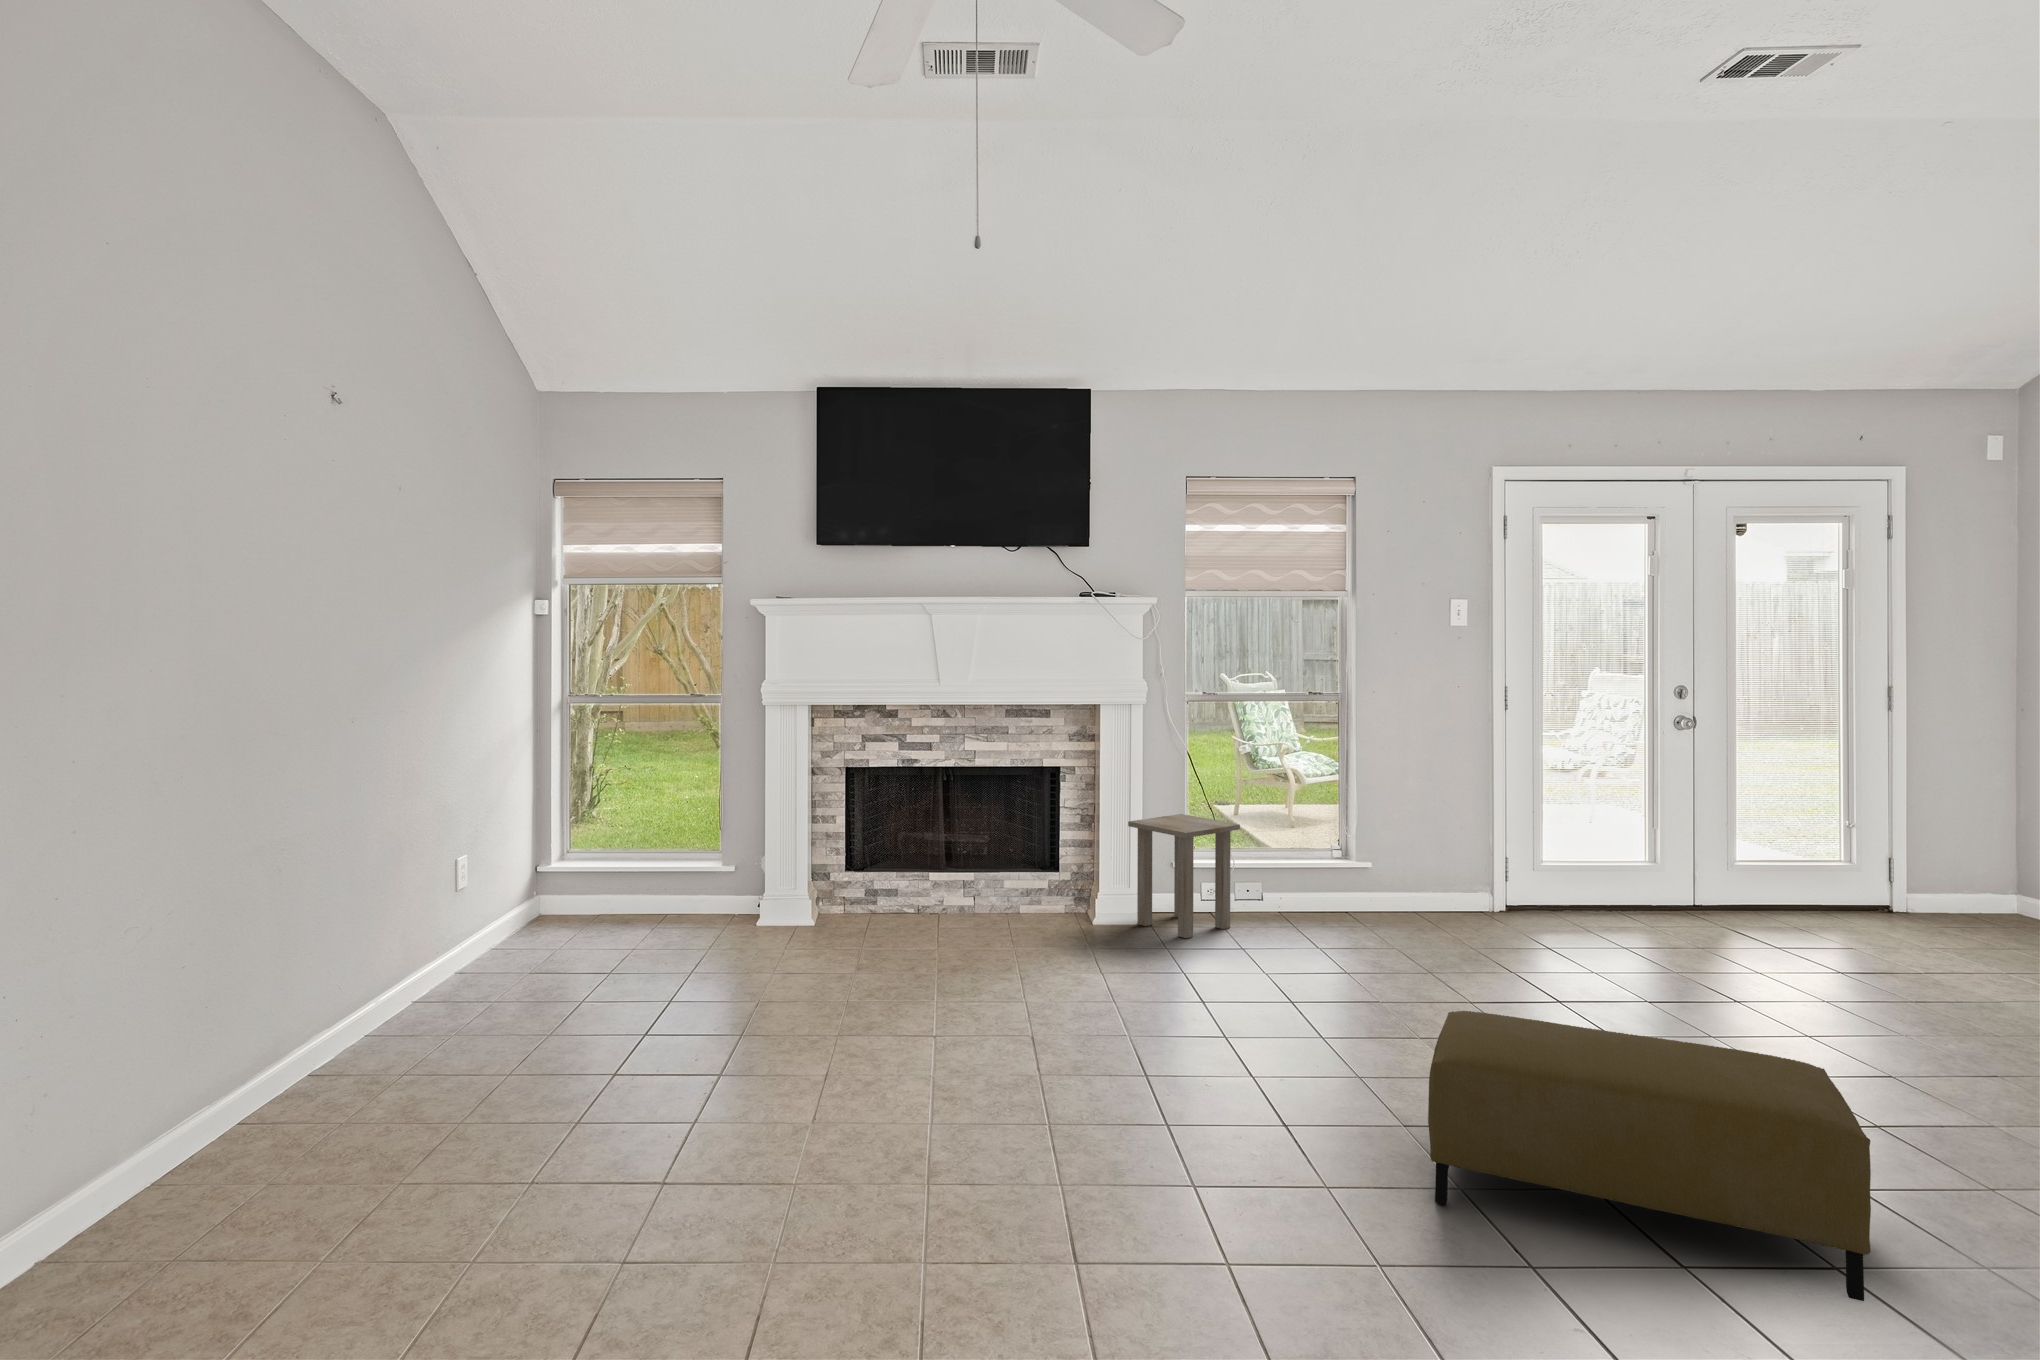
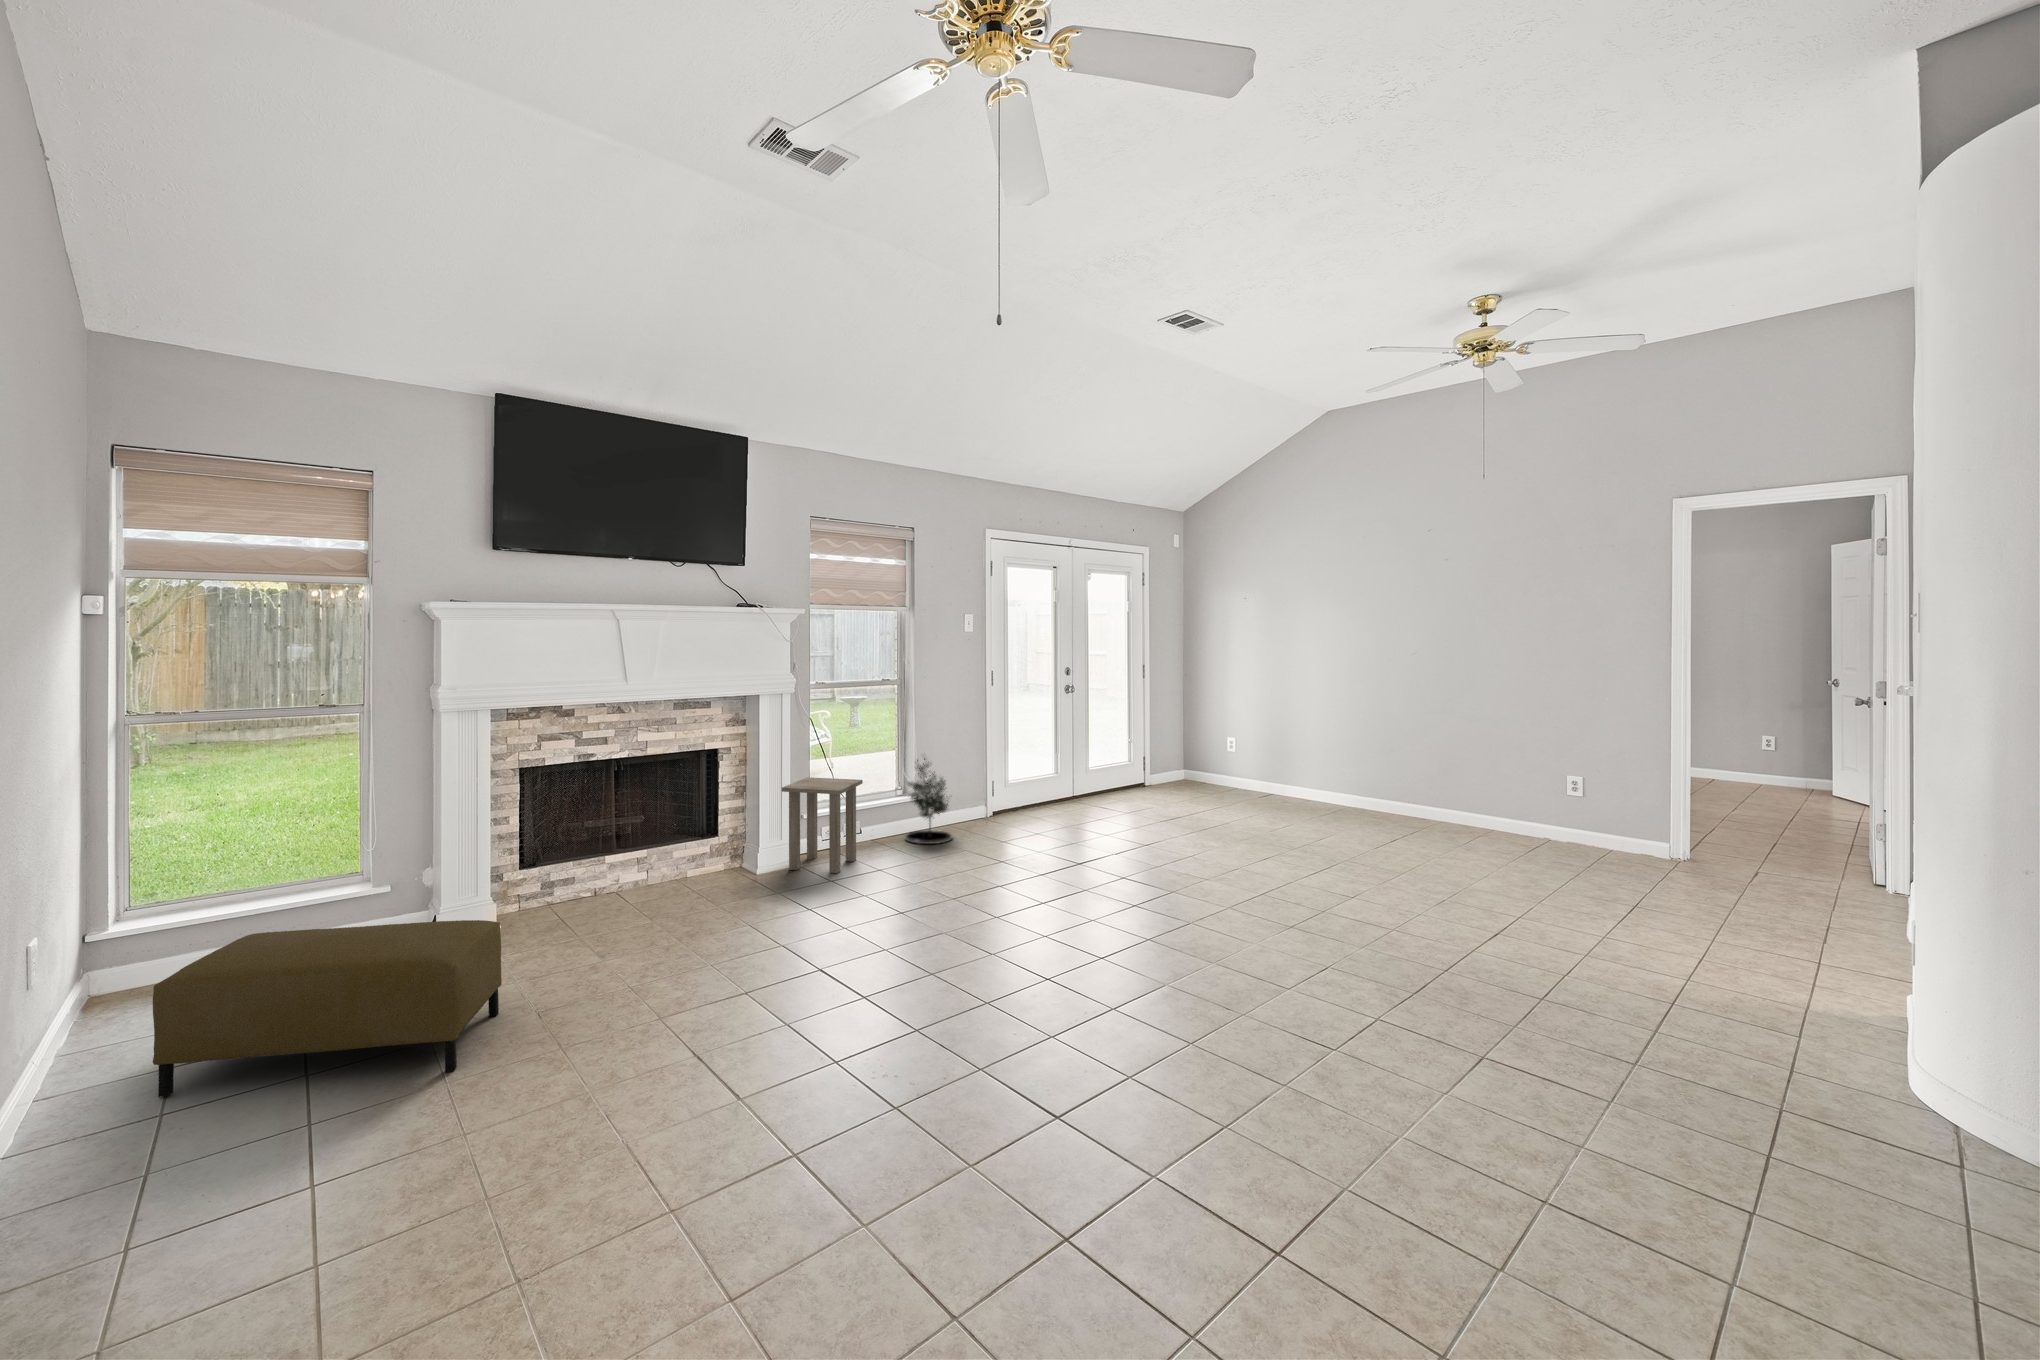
potted tree: none [1322,799,1401,929] -> present [905,758,952,844]
ottoman: present [1428,1011,1871,1301] -> present [153,920,502,1097]

